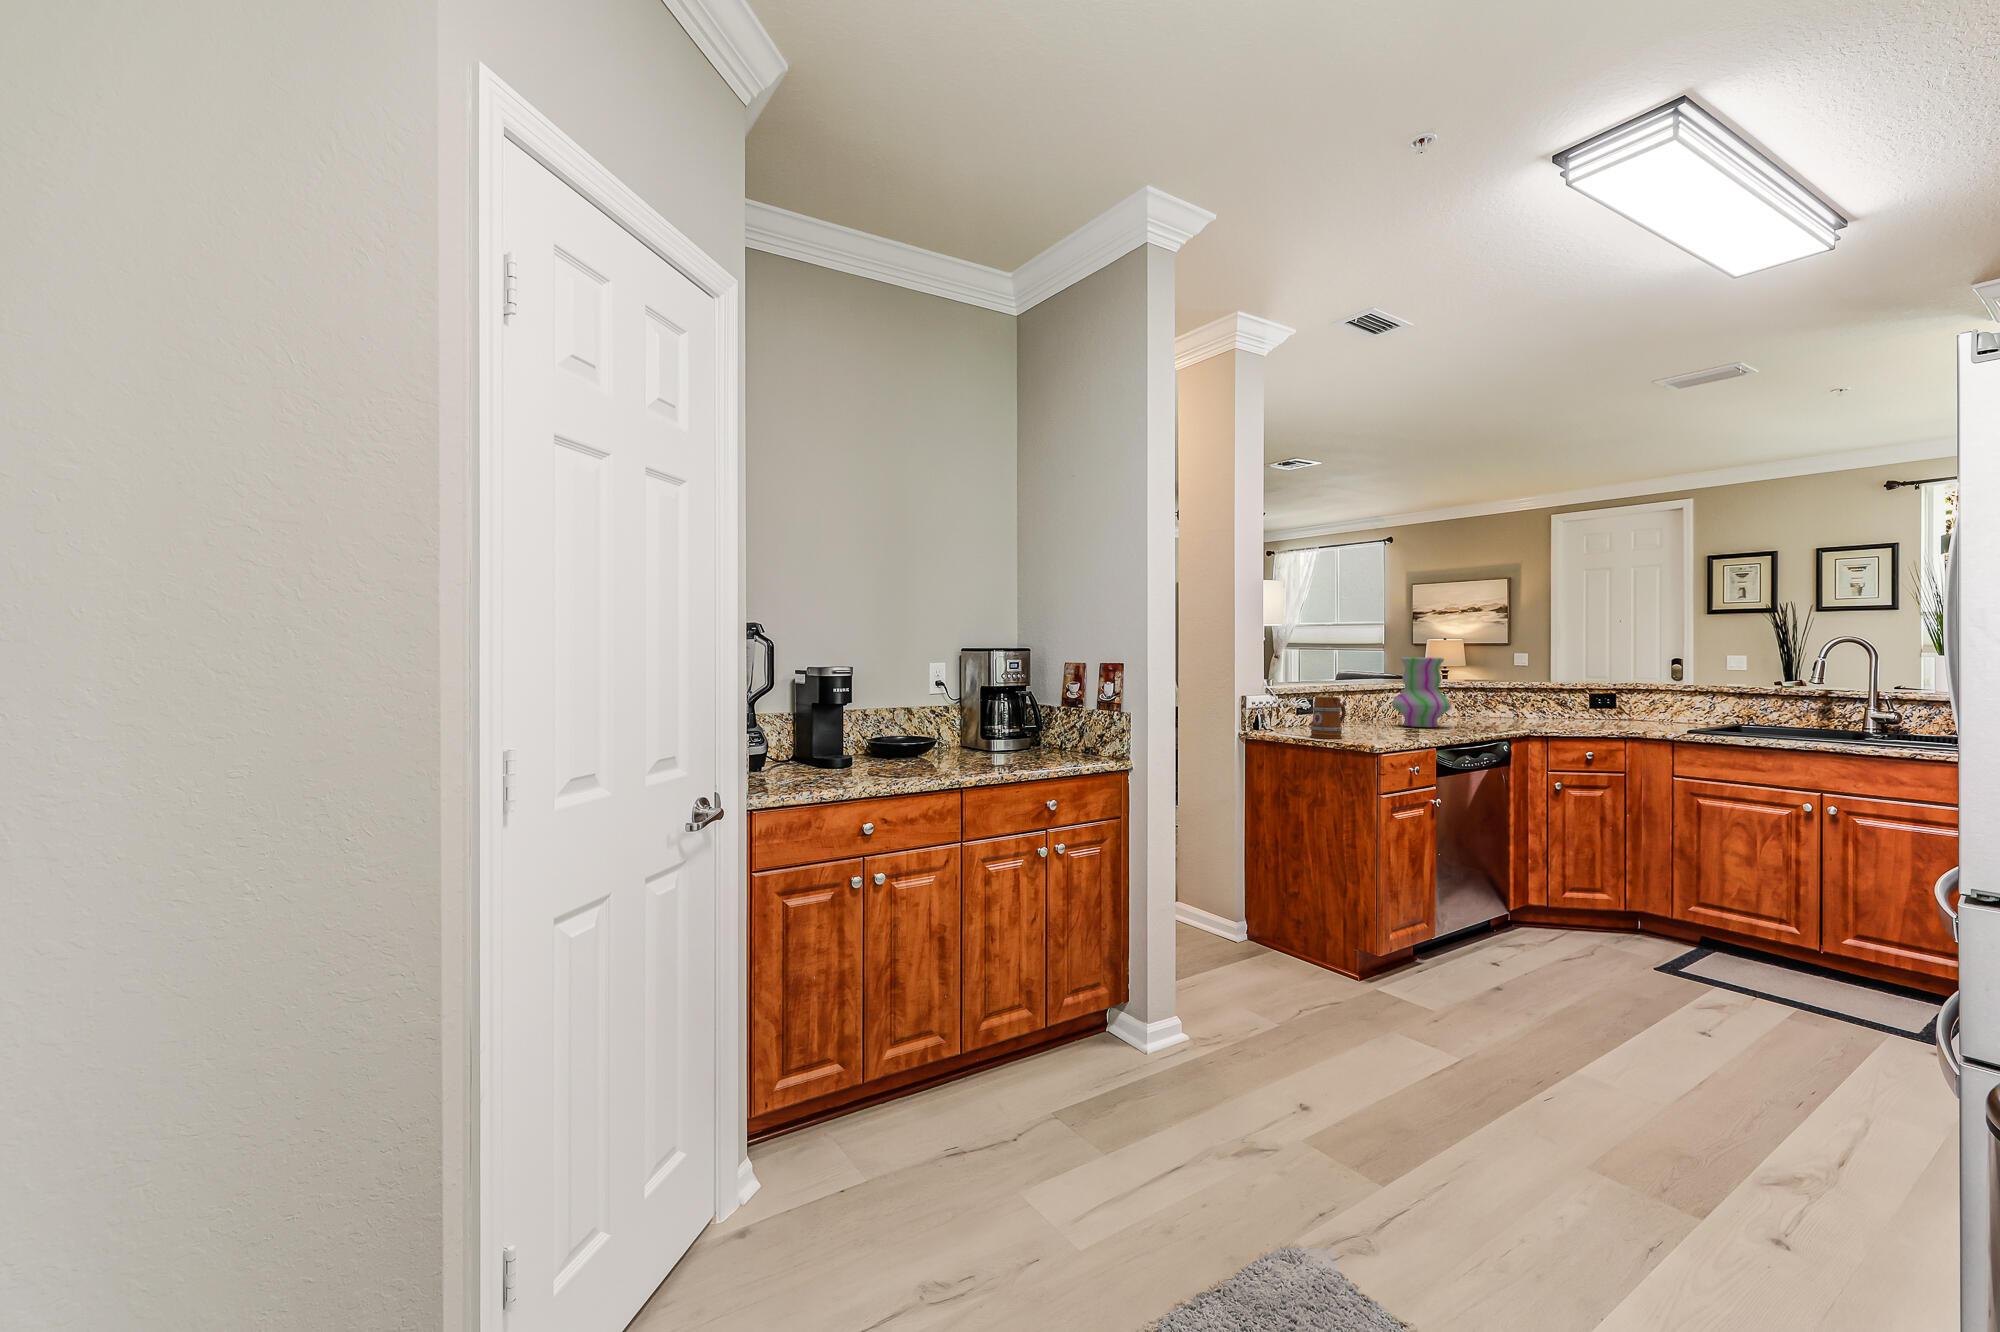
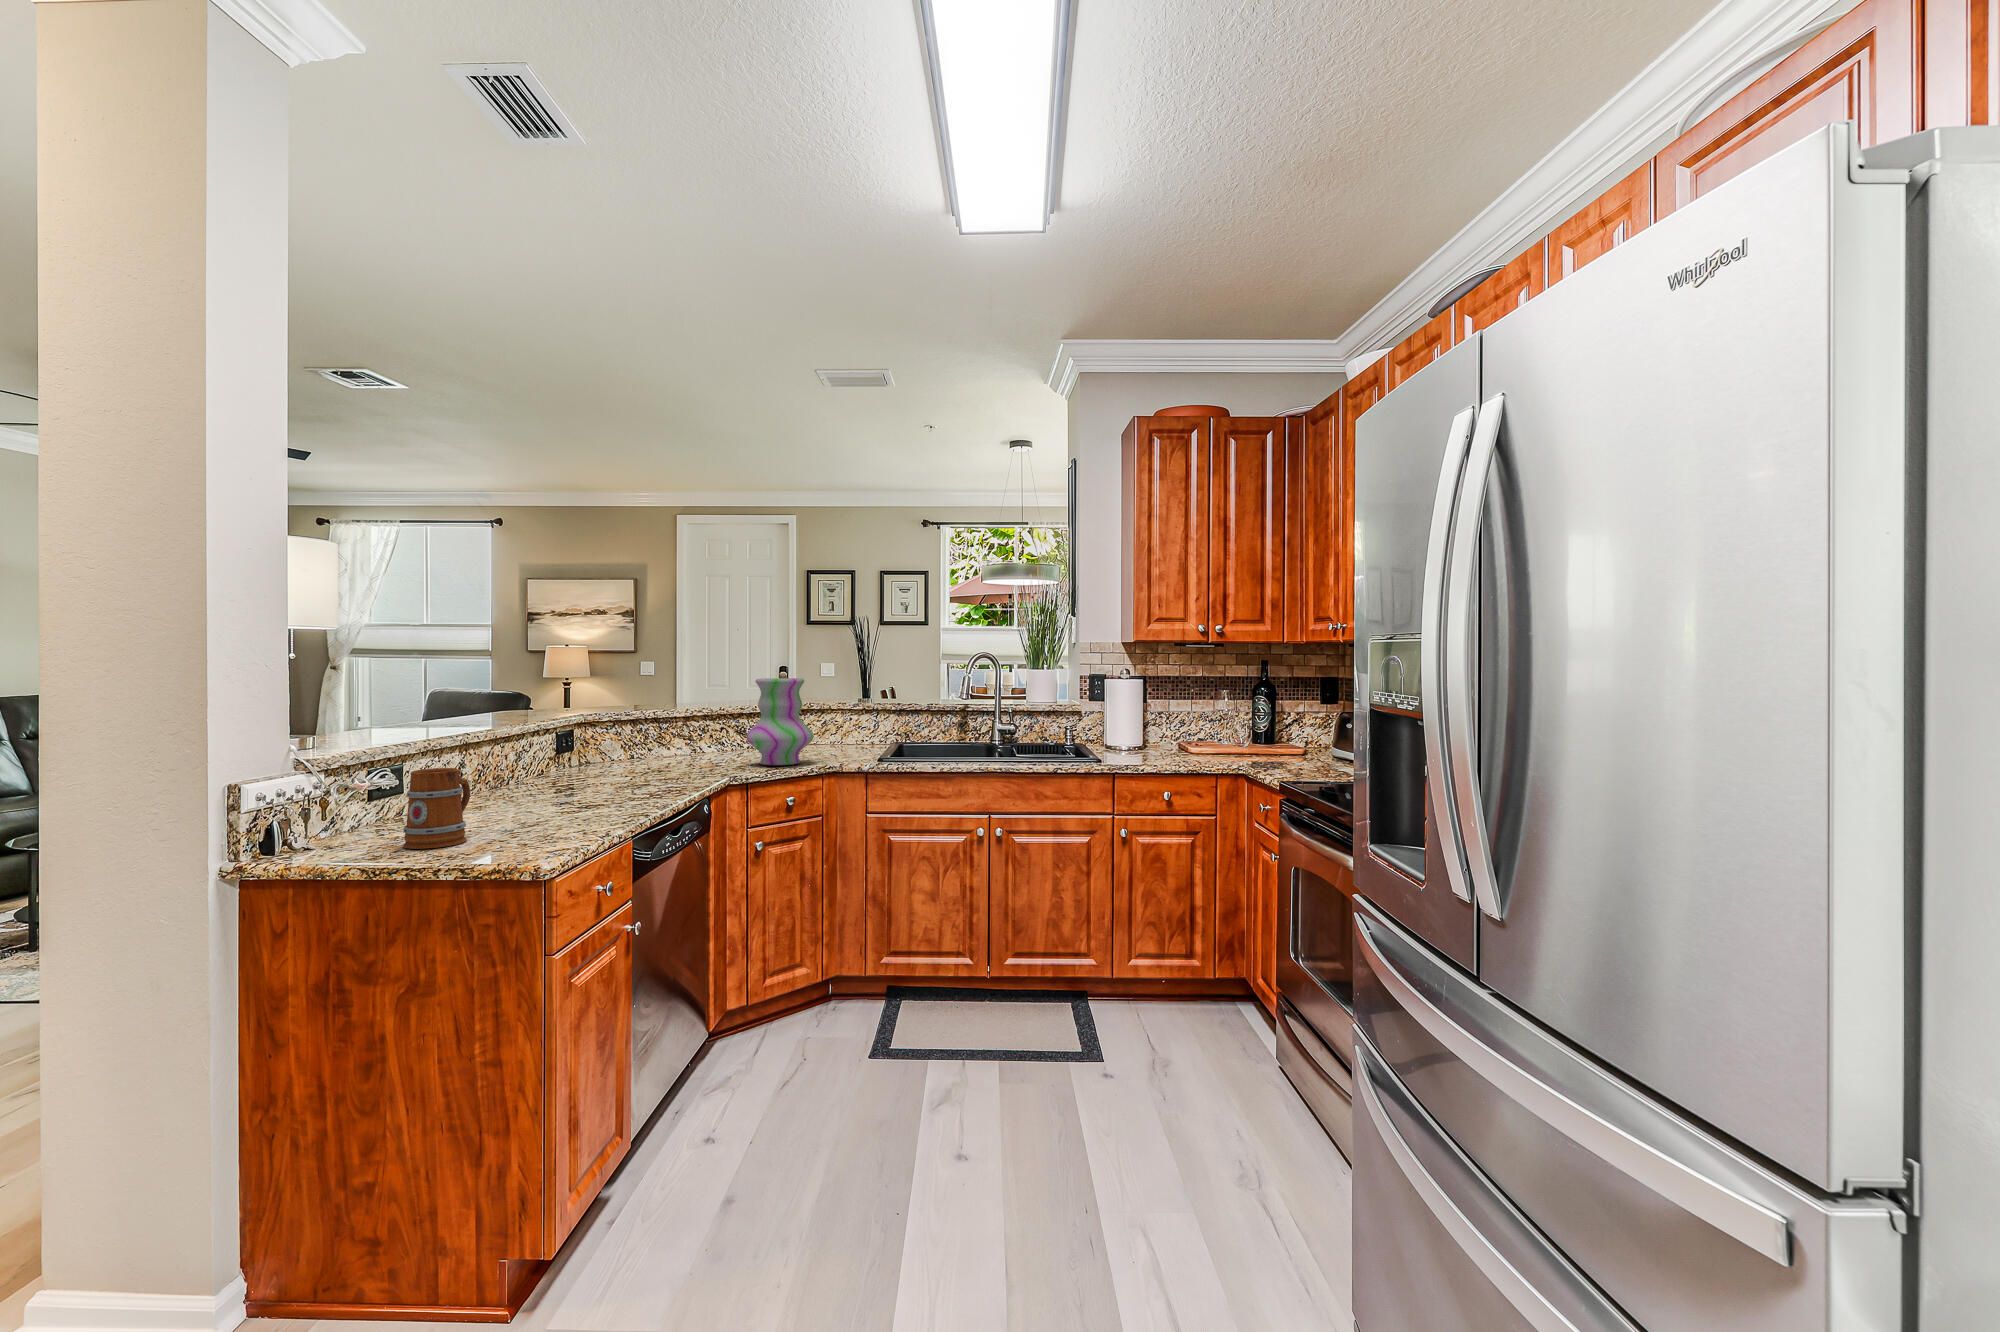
vase: present [1392,657,1451,727] -> present [747,678,813,765]

